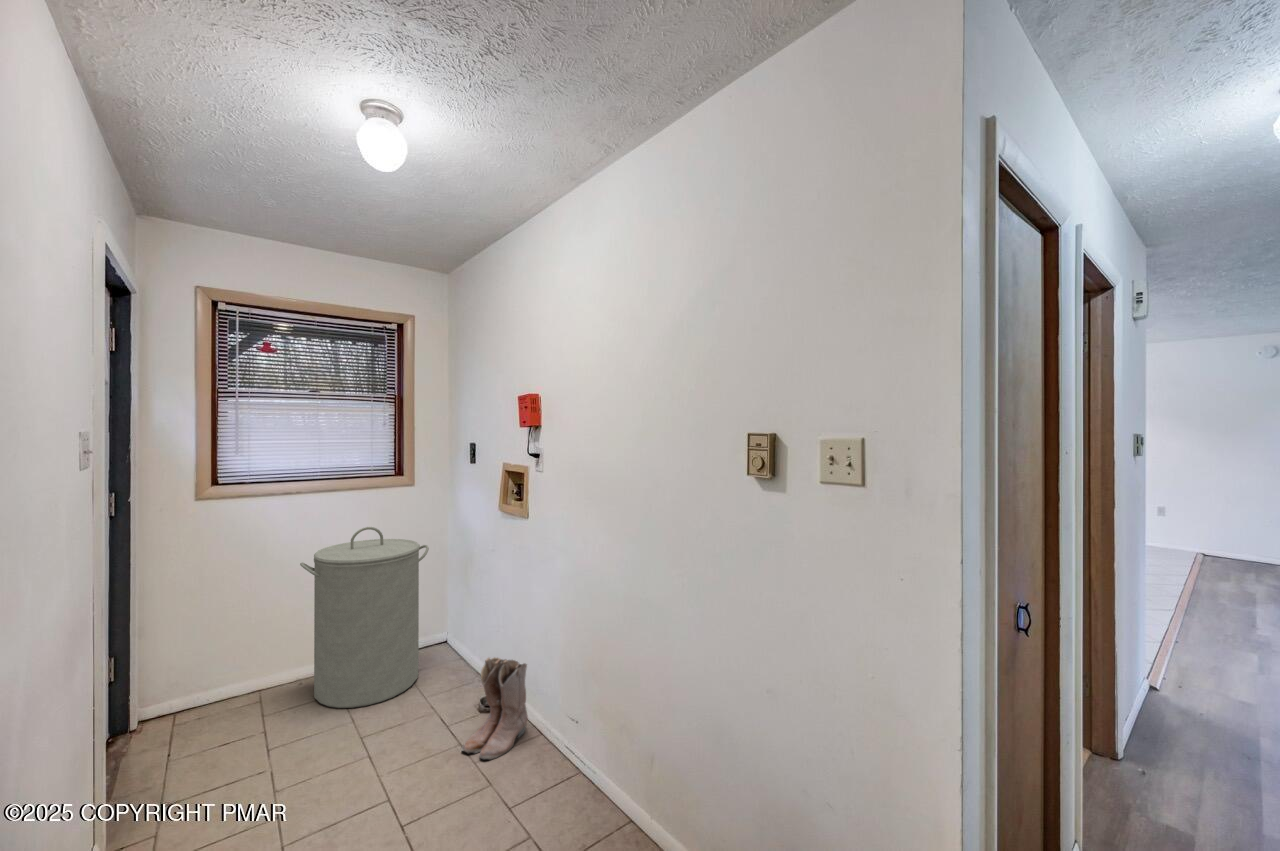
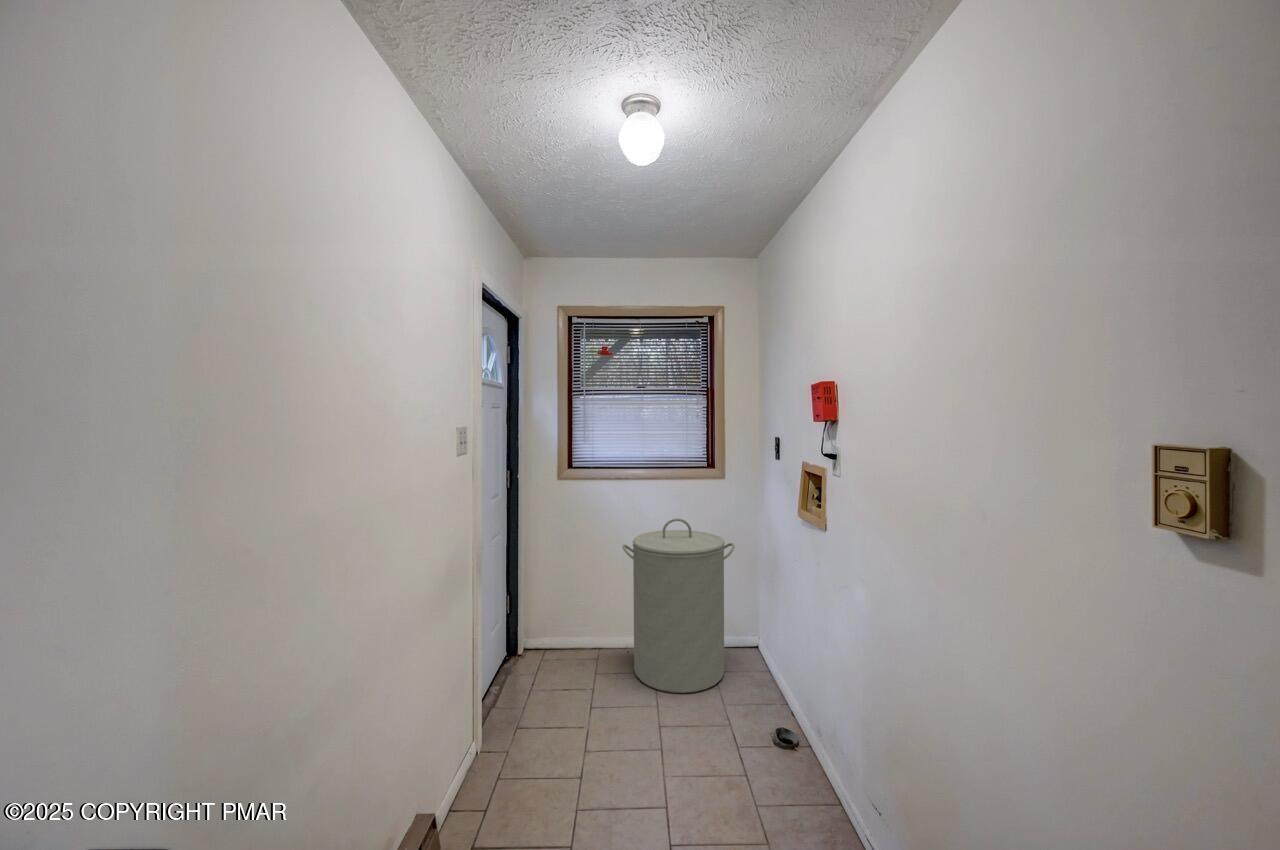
boots: present [461,658,528,760] -> none [742,685,822,807]

